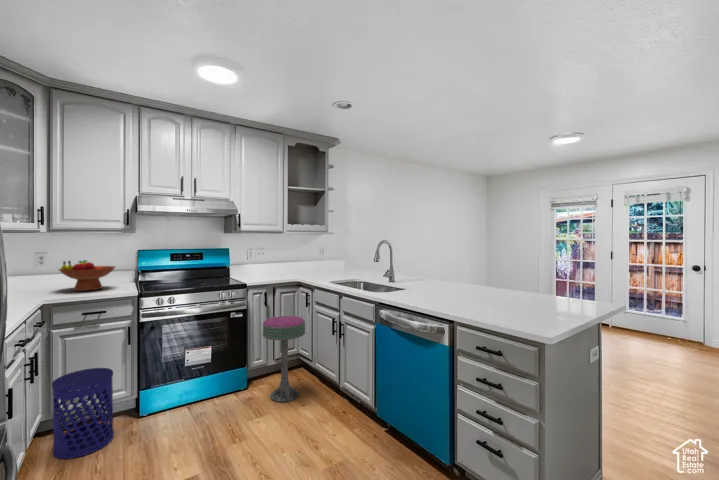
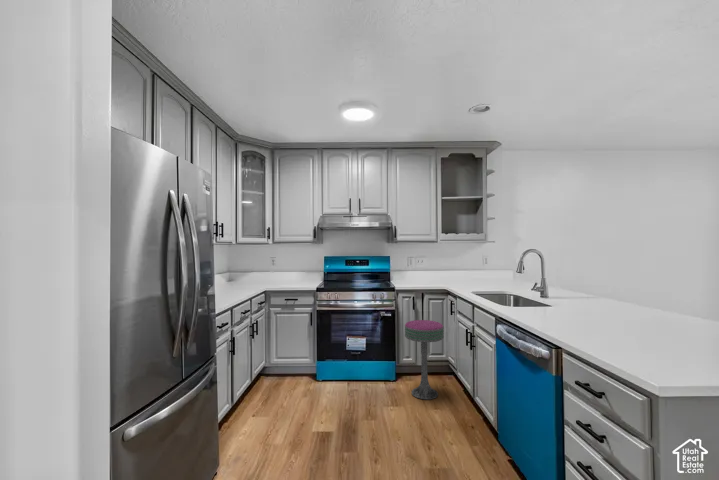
fruit bowl: present [59,260,115,291] -> none [276,263,308,284]
waste bin: present [52,368,114,459] -> none [265,338,299,397]

